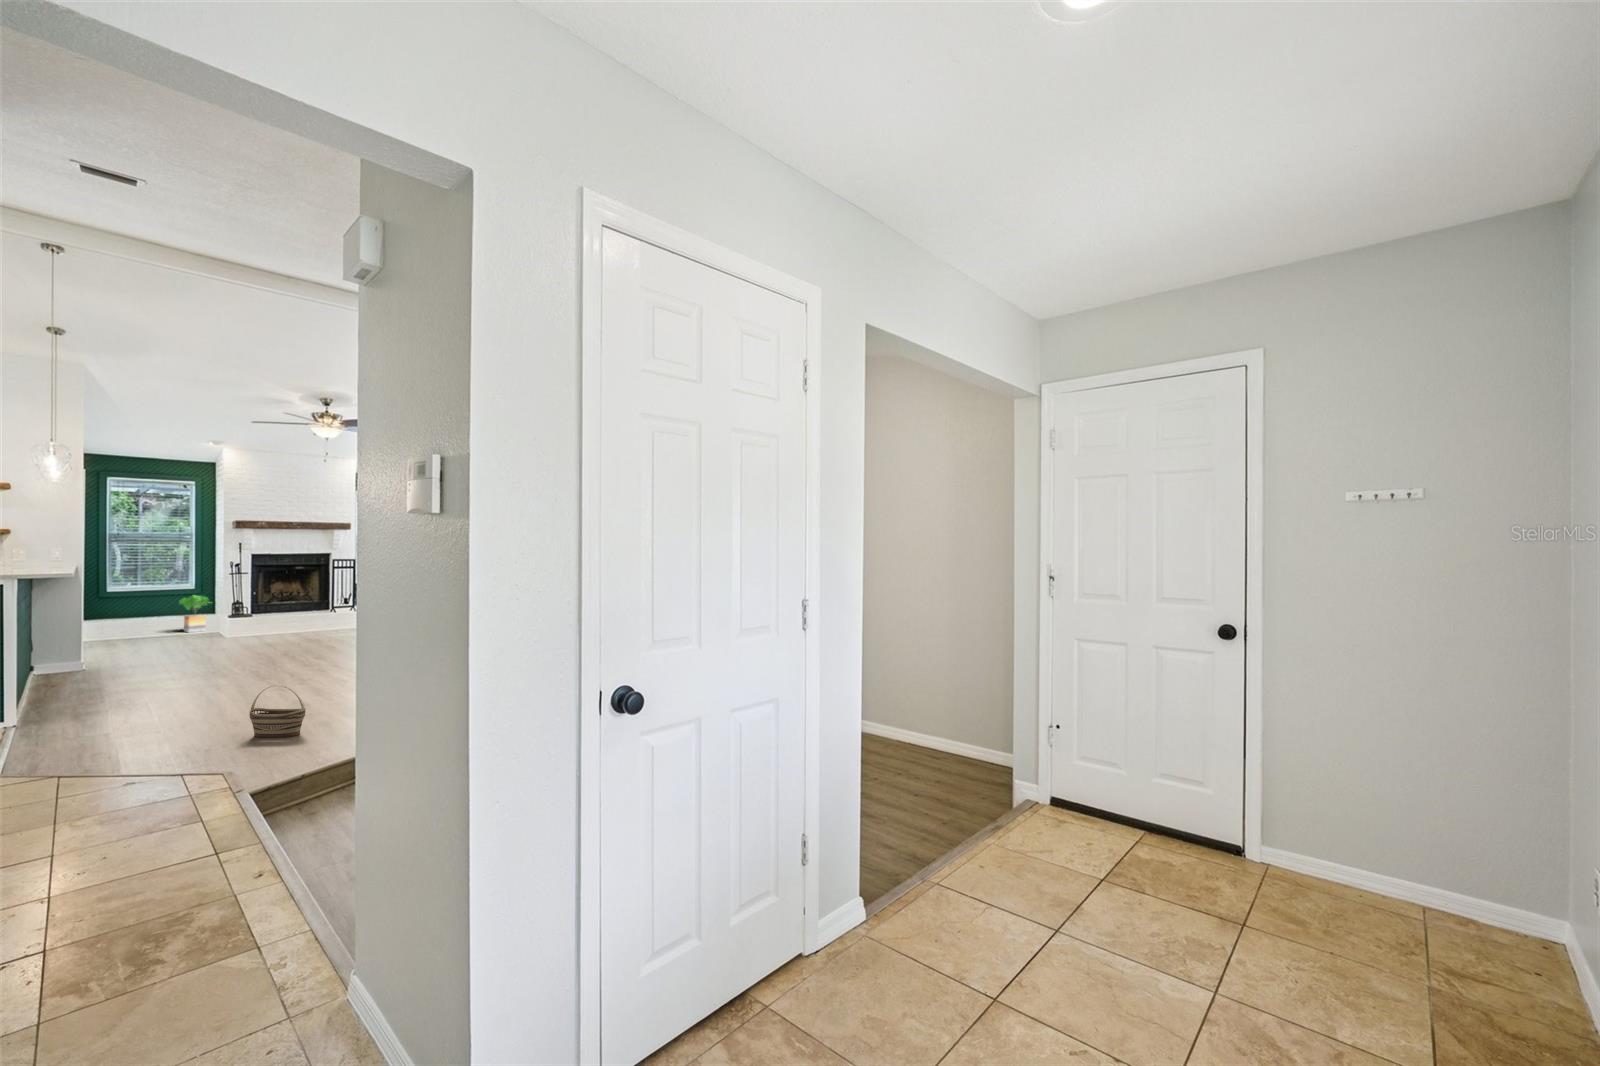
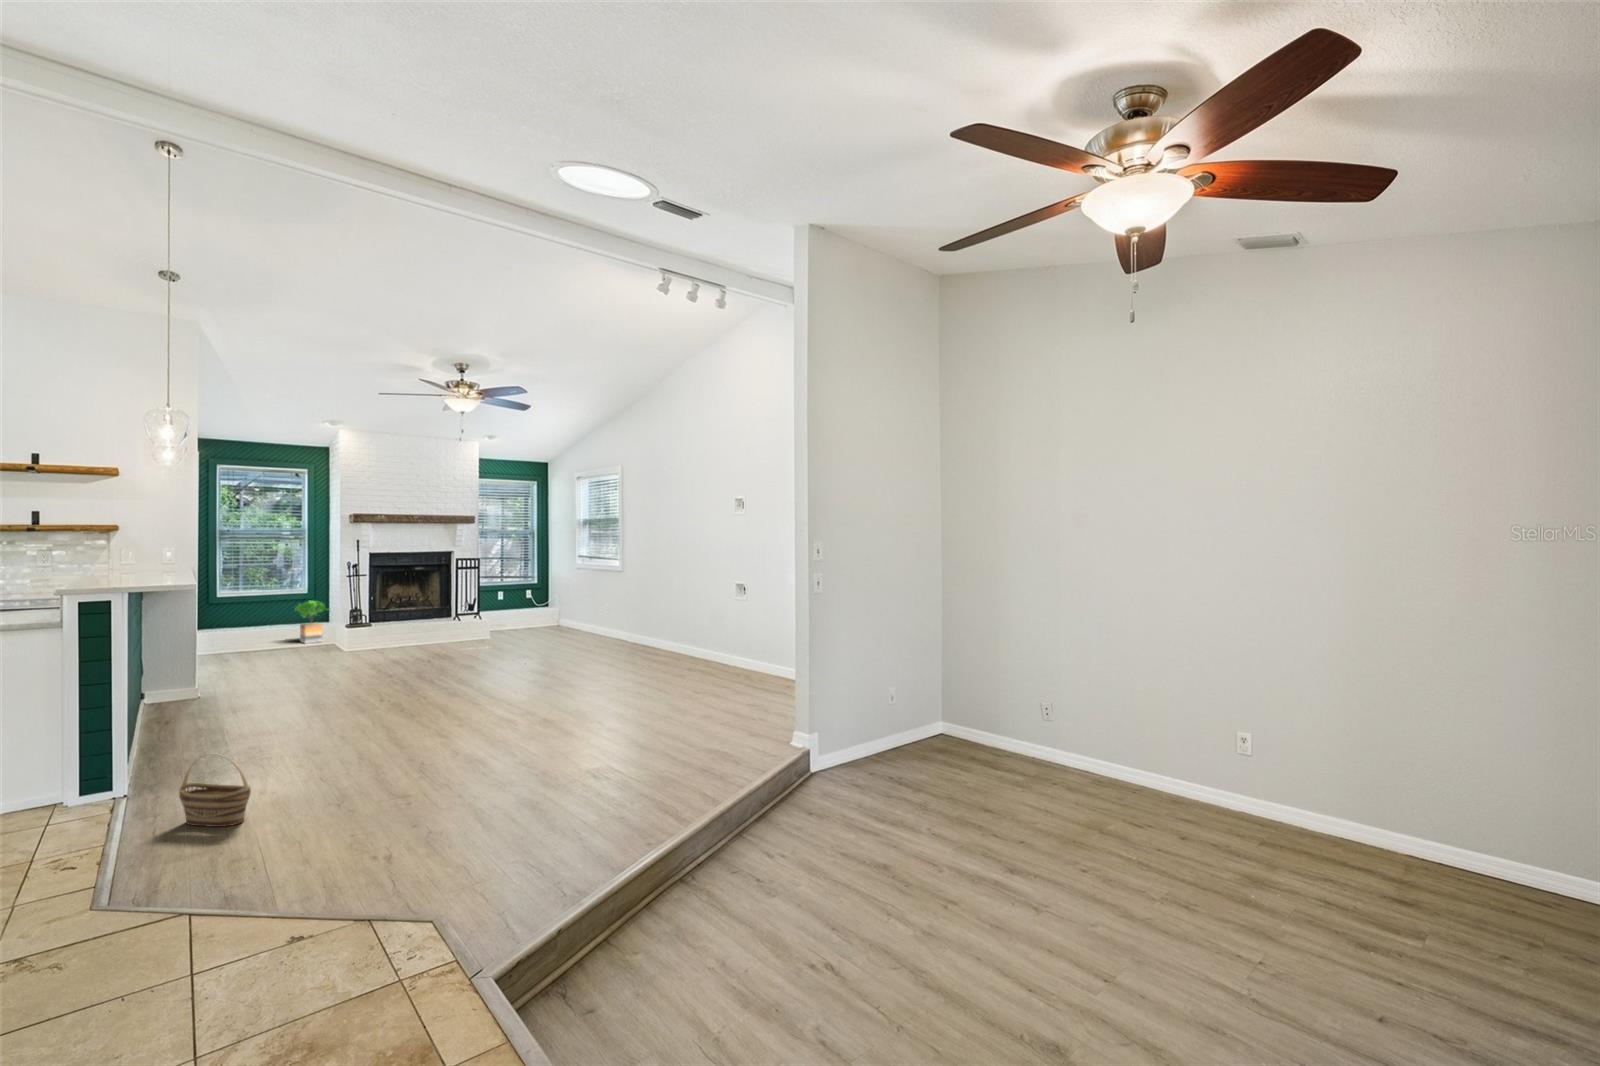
basket: present [249,685,306,737] -> present [179,756,251,827]

